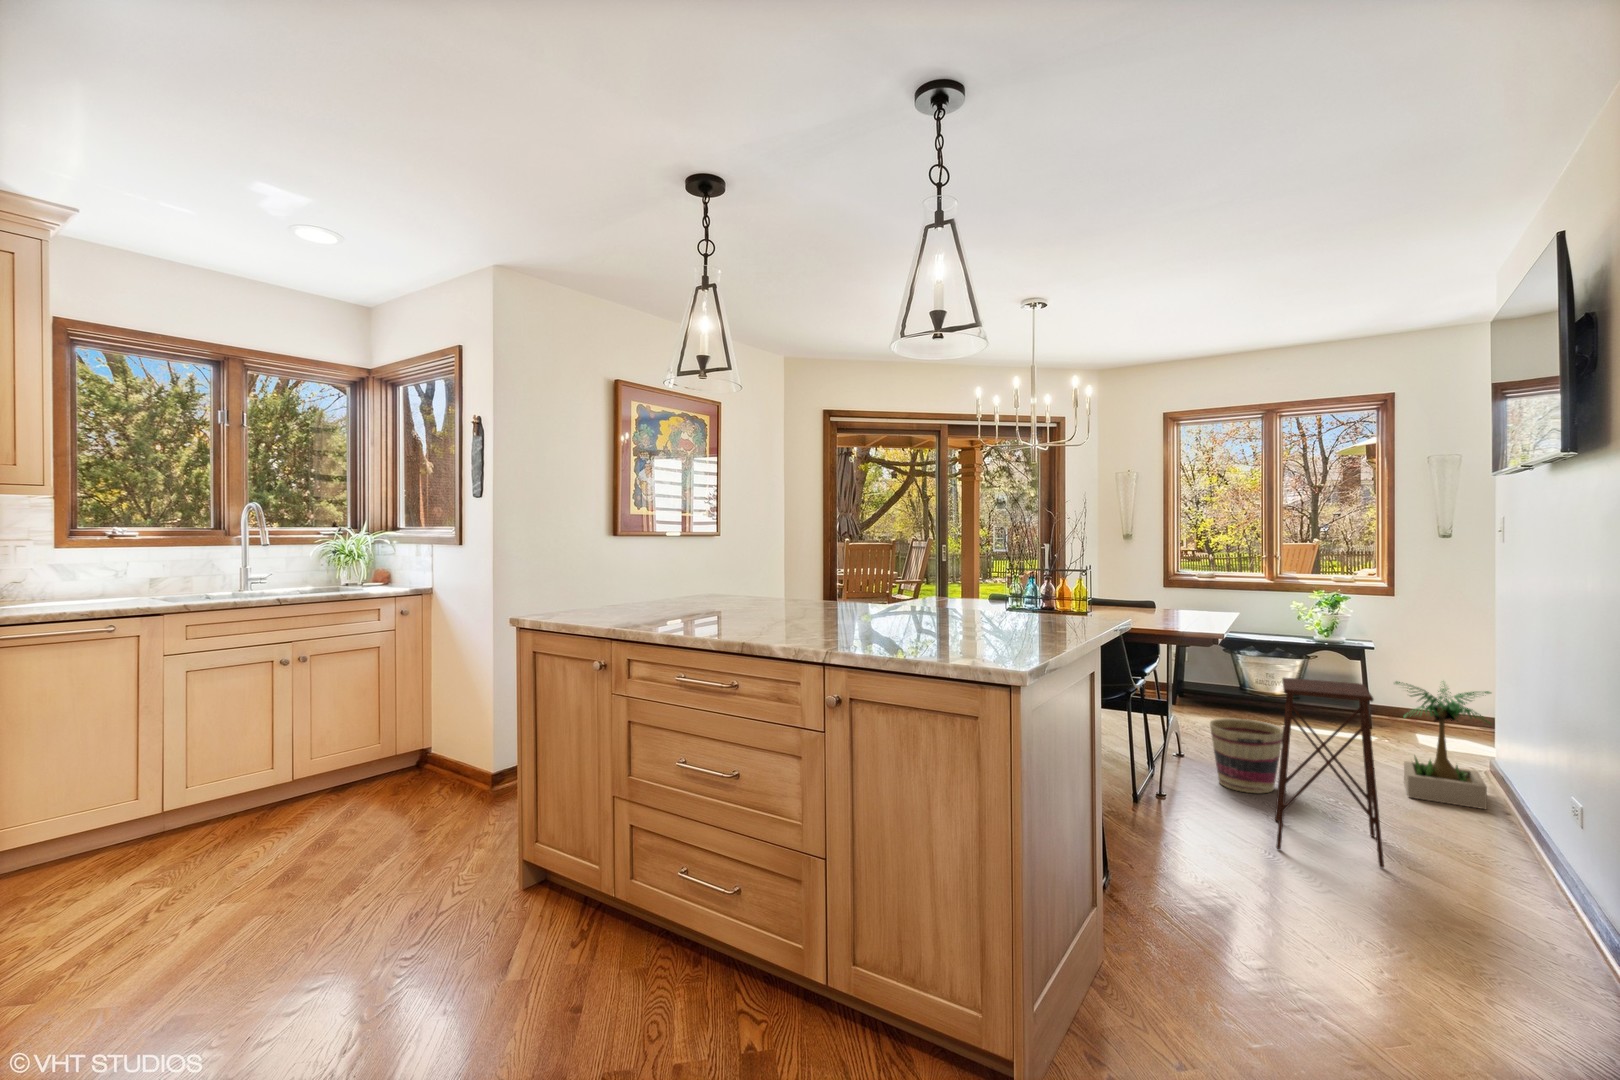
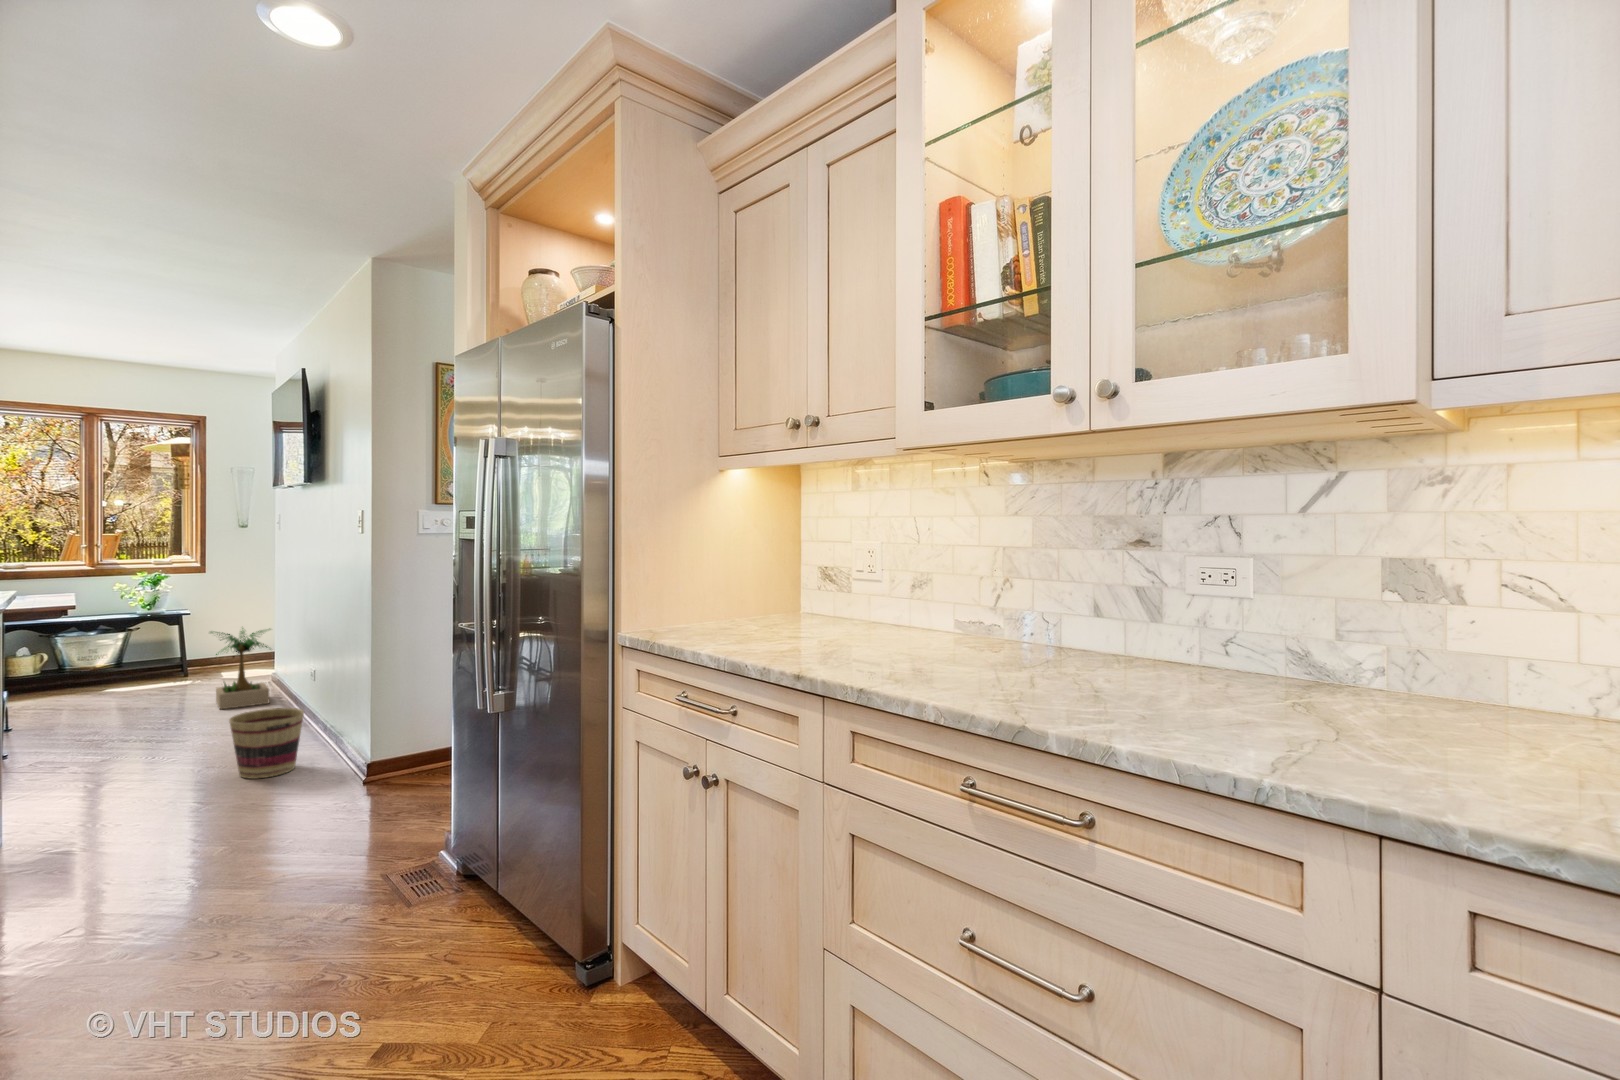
side table: present [1275,678,1384,868] -> none [121,631,207,759]
basket: present [1210,718,1283,793] -> present [229,708,304,778]

